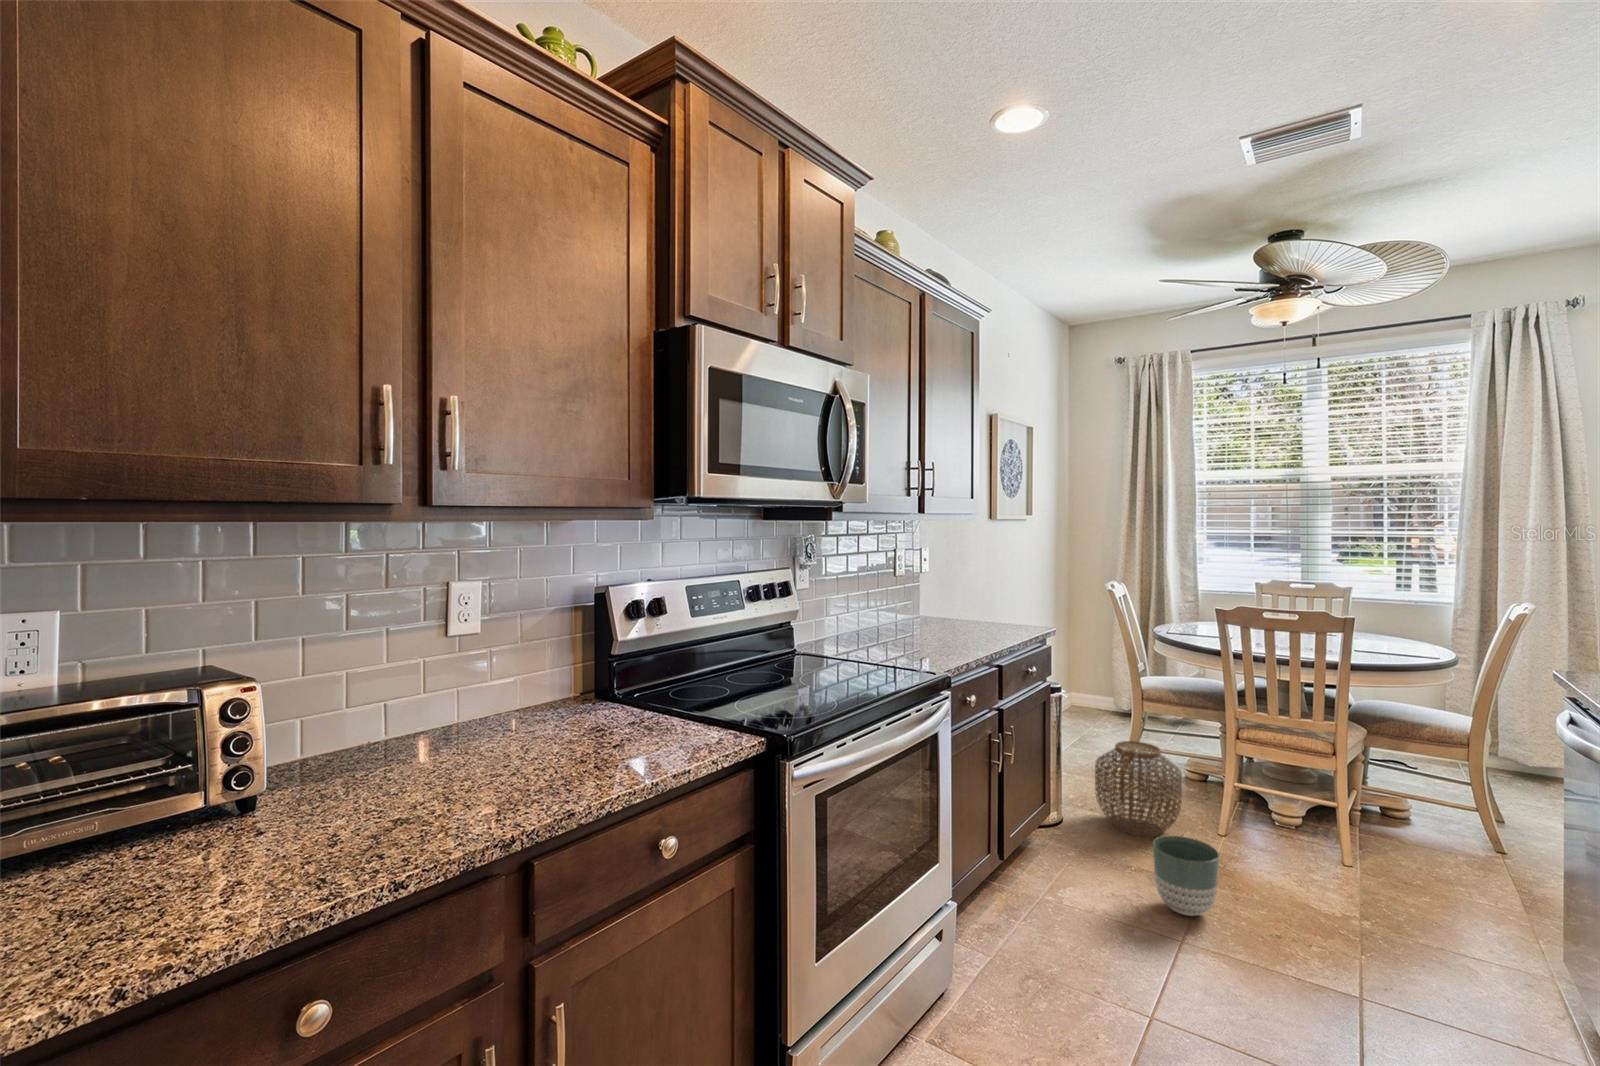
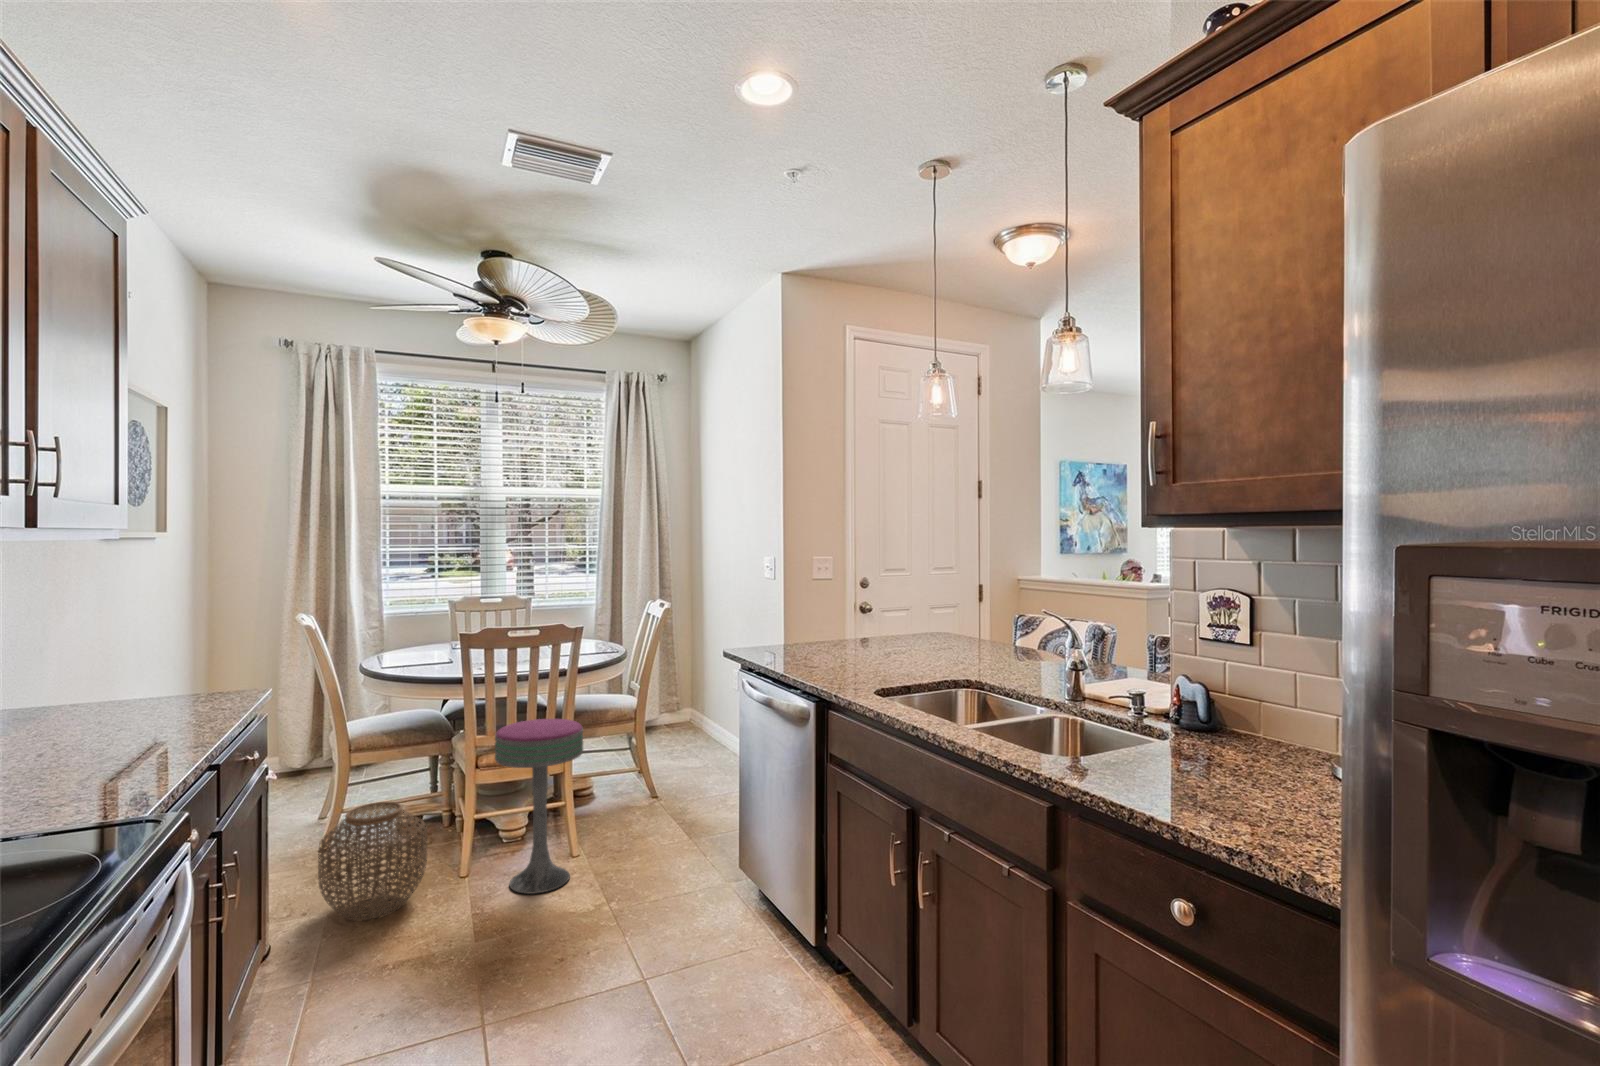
bar stool: none [1244,705,1349,884] -> present [495,719,583,894]
planter: present [1153,836,1219,916] -> none [433,890,505,983]

